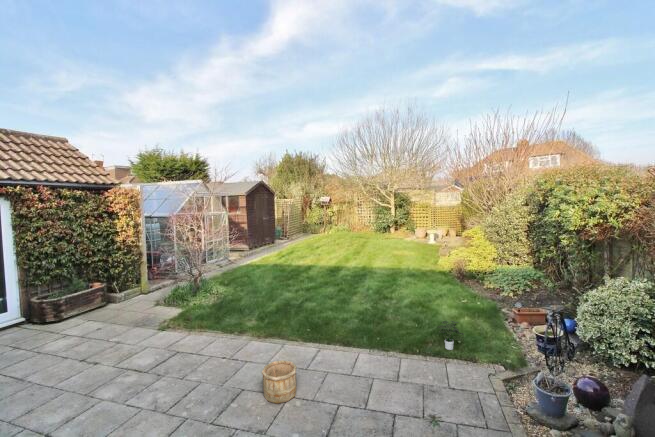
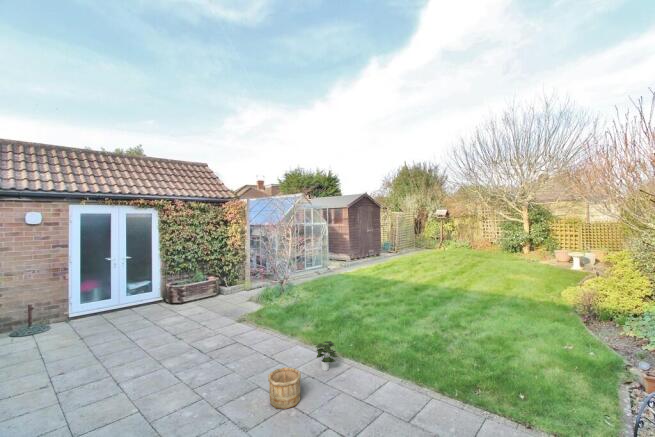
potted plant: present [437,321,464,350] -> present [316,341,338,371]

